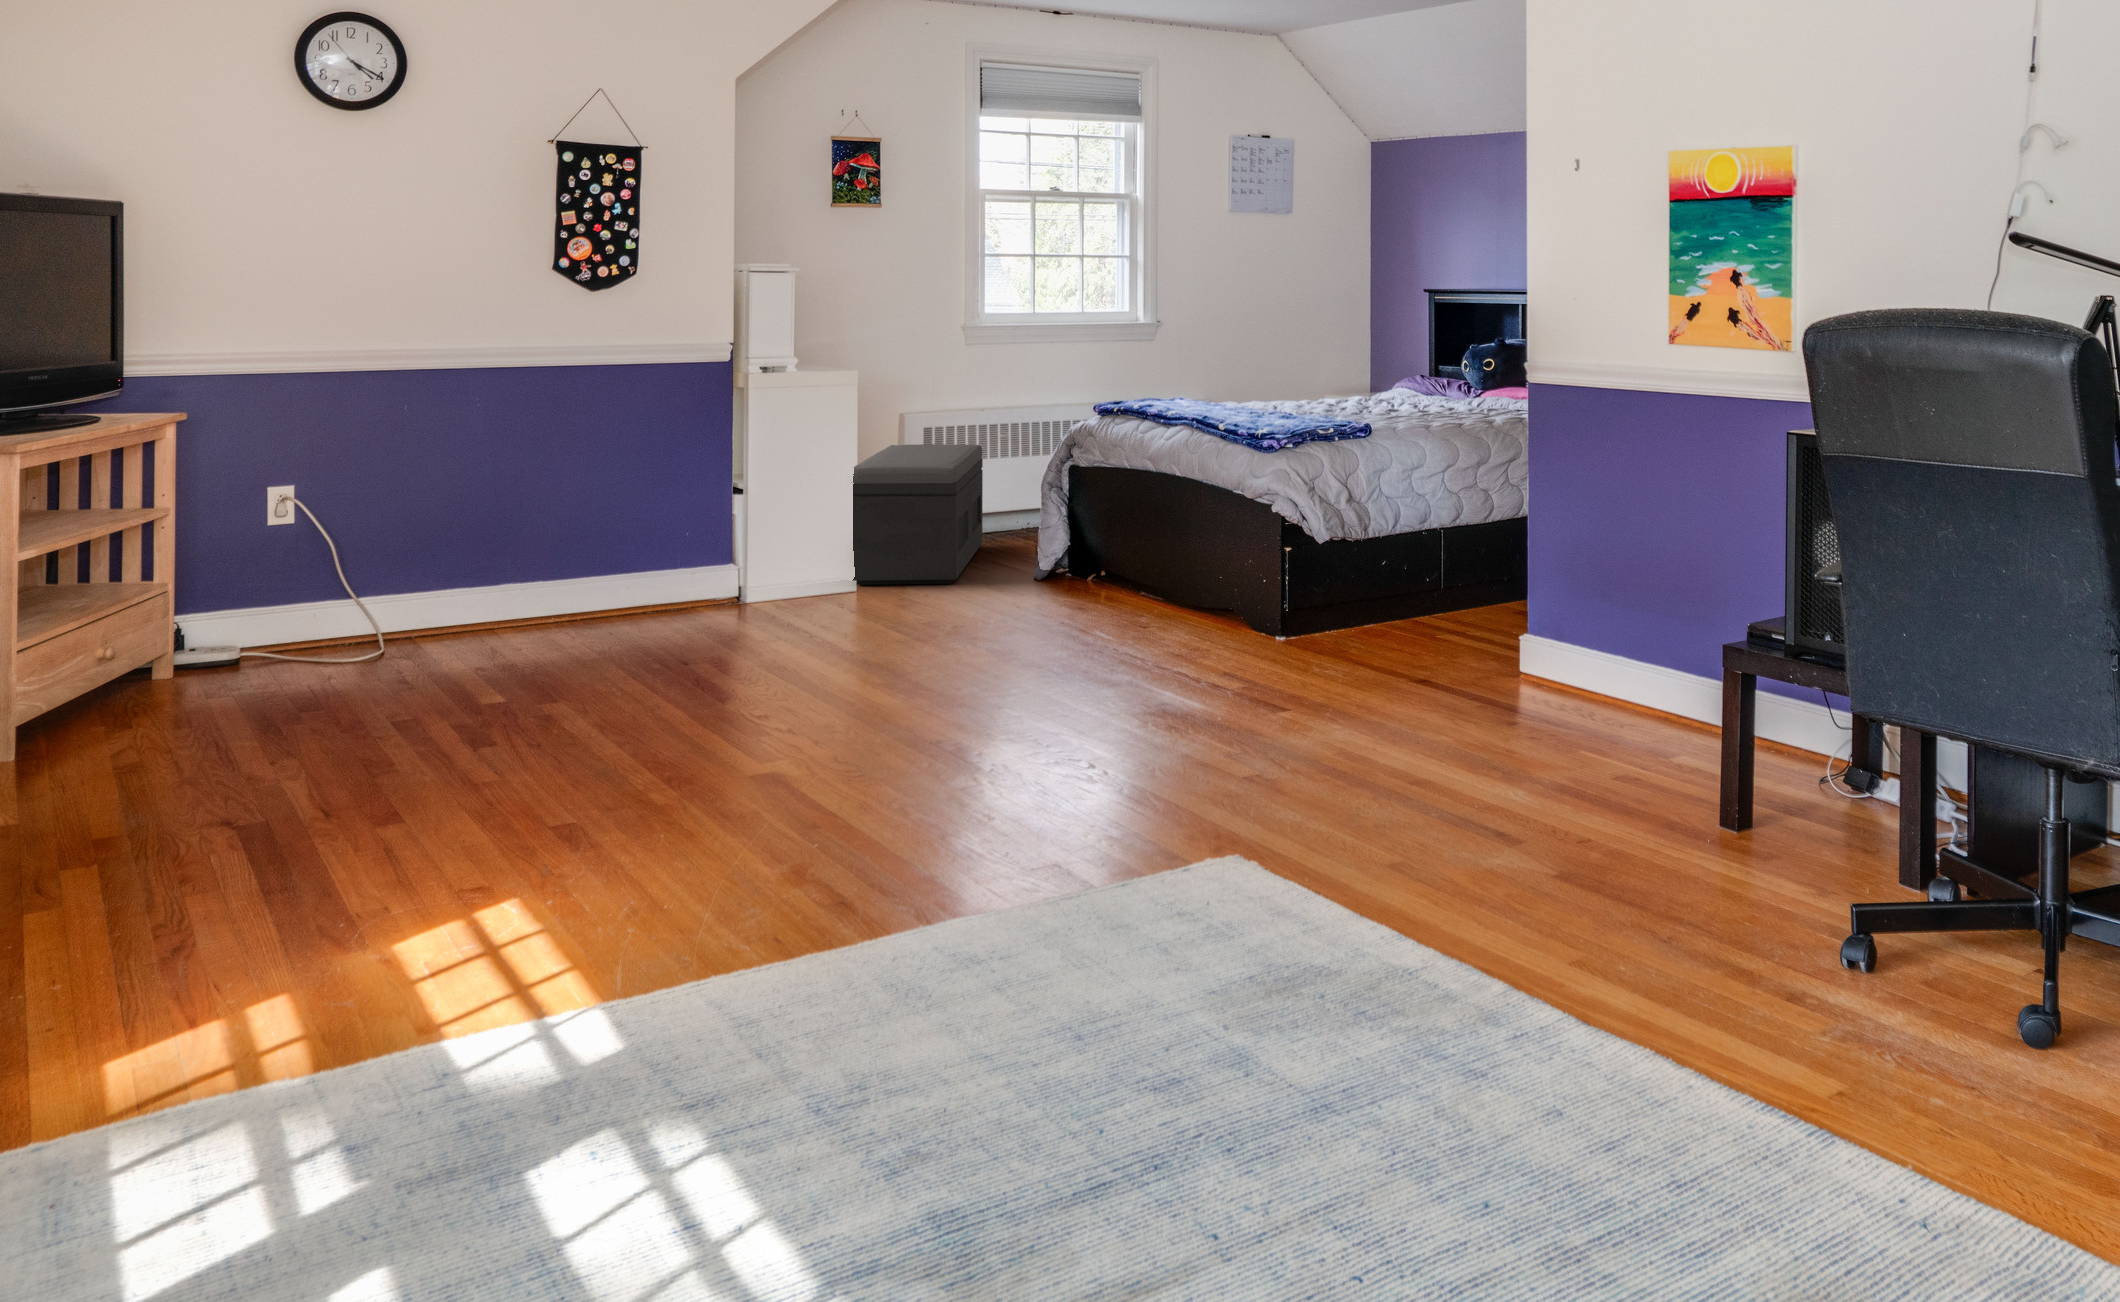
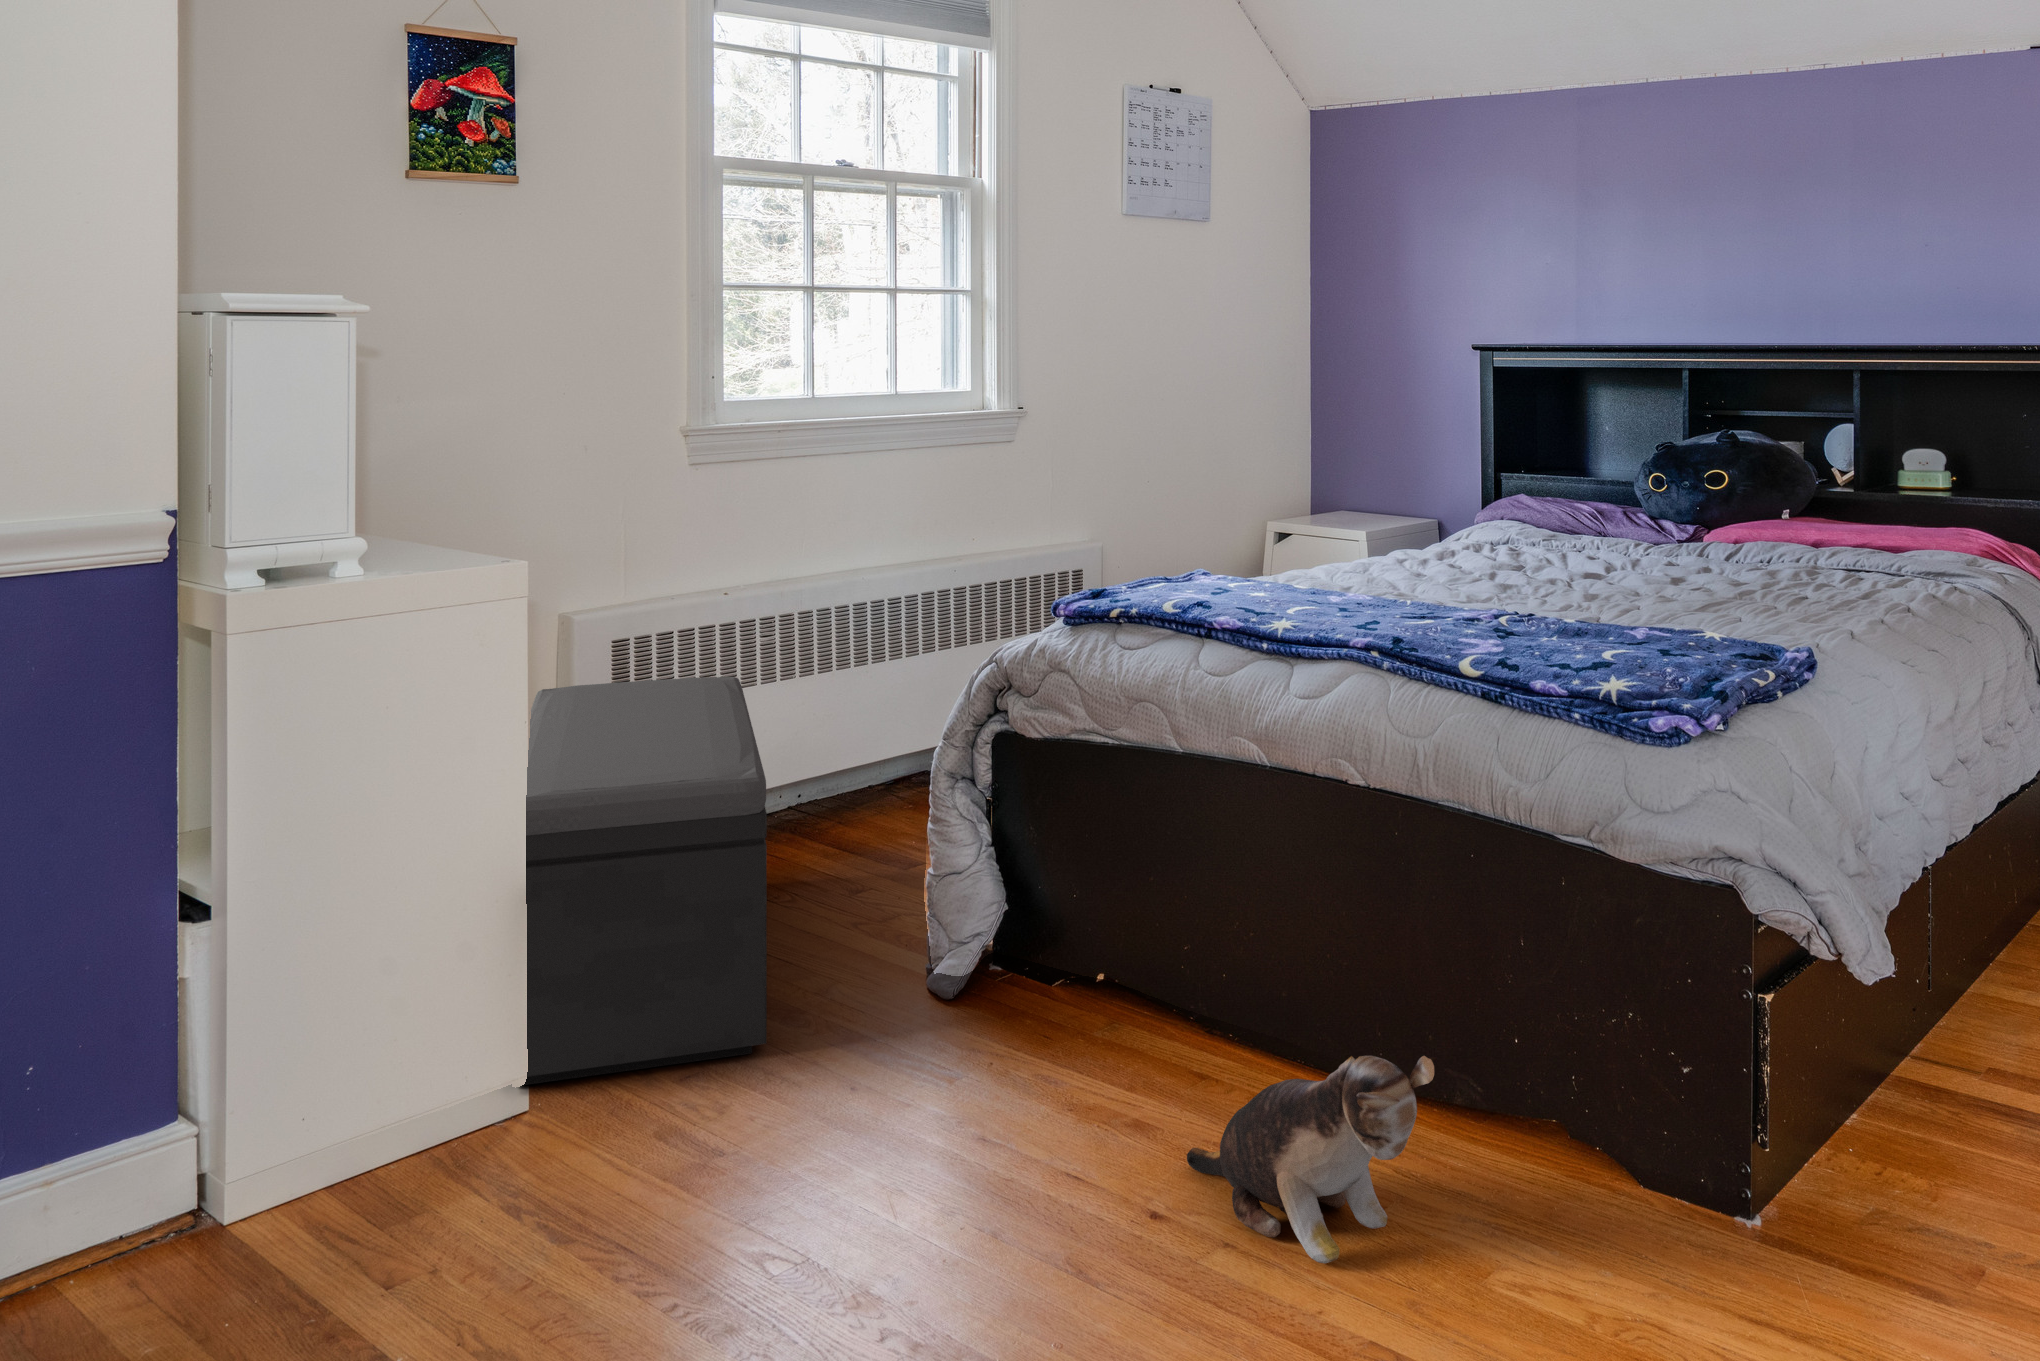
plush toy: none [1086,556,1146,630] -> present [1187,1056,1434,1263]

